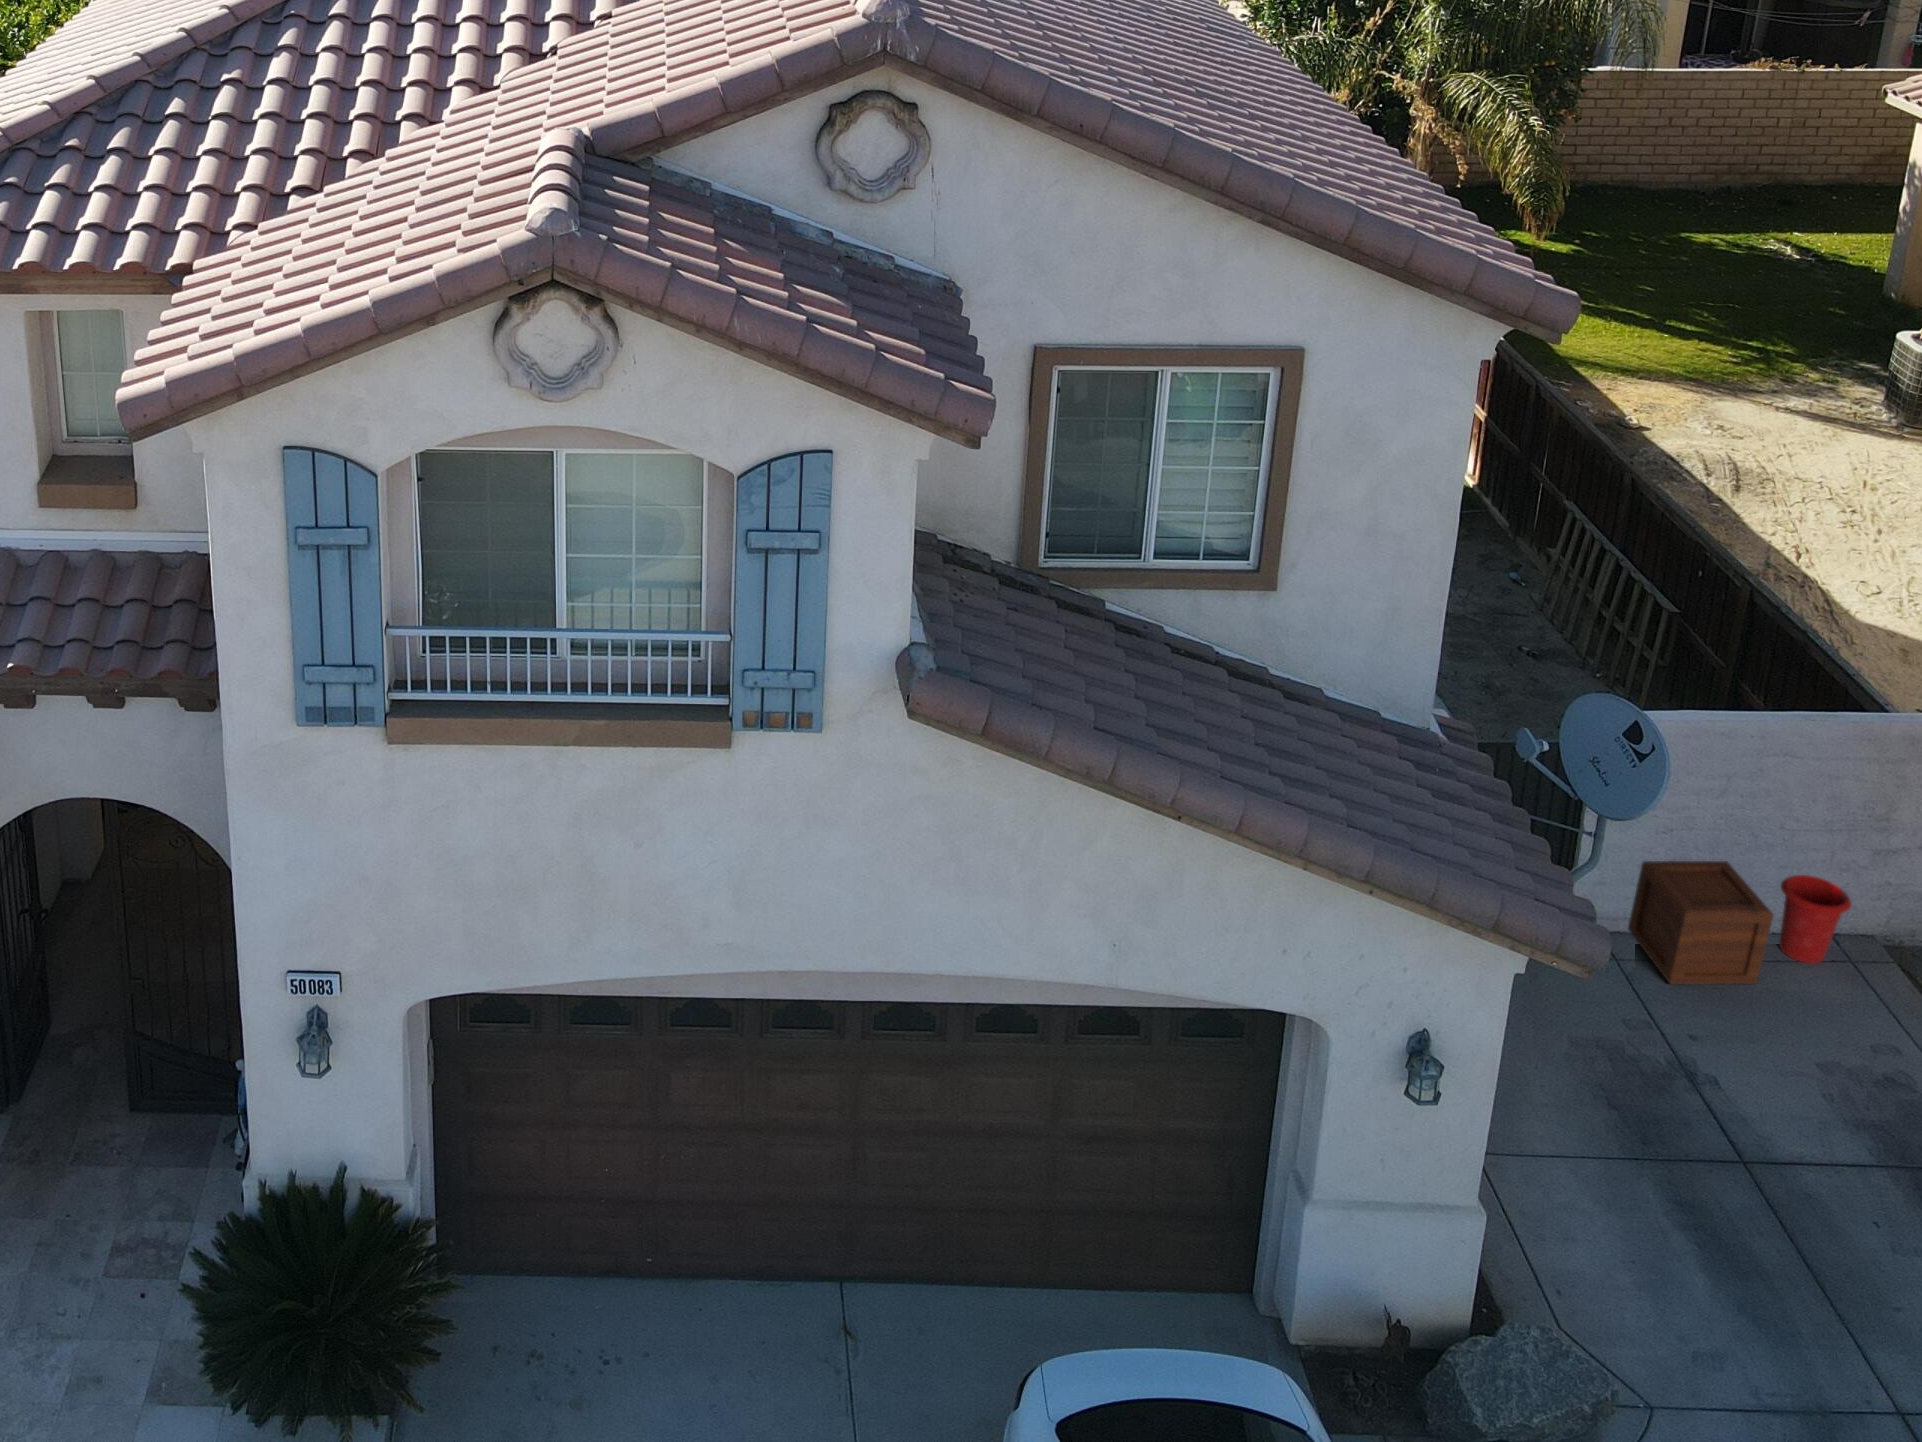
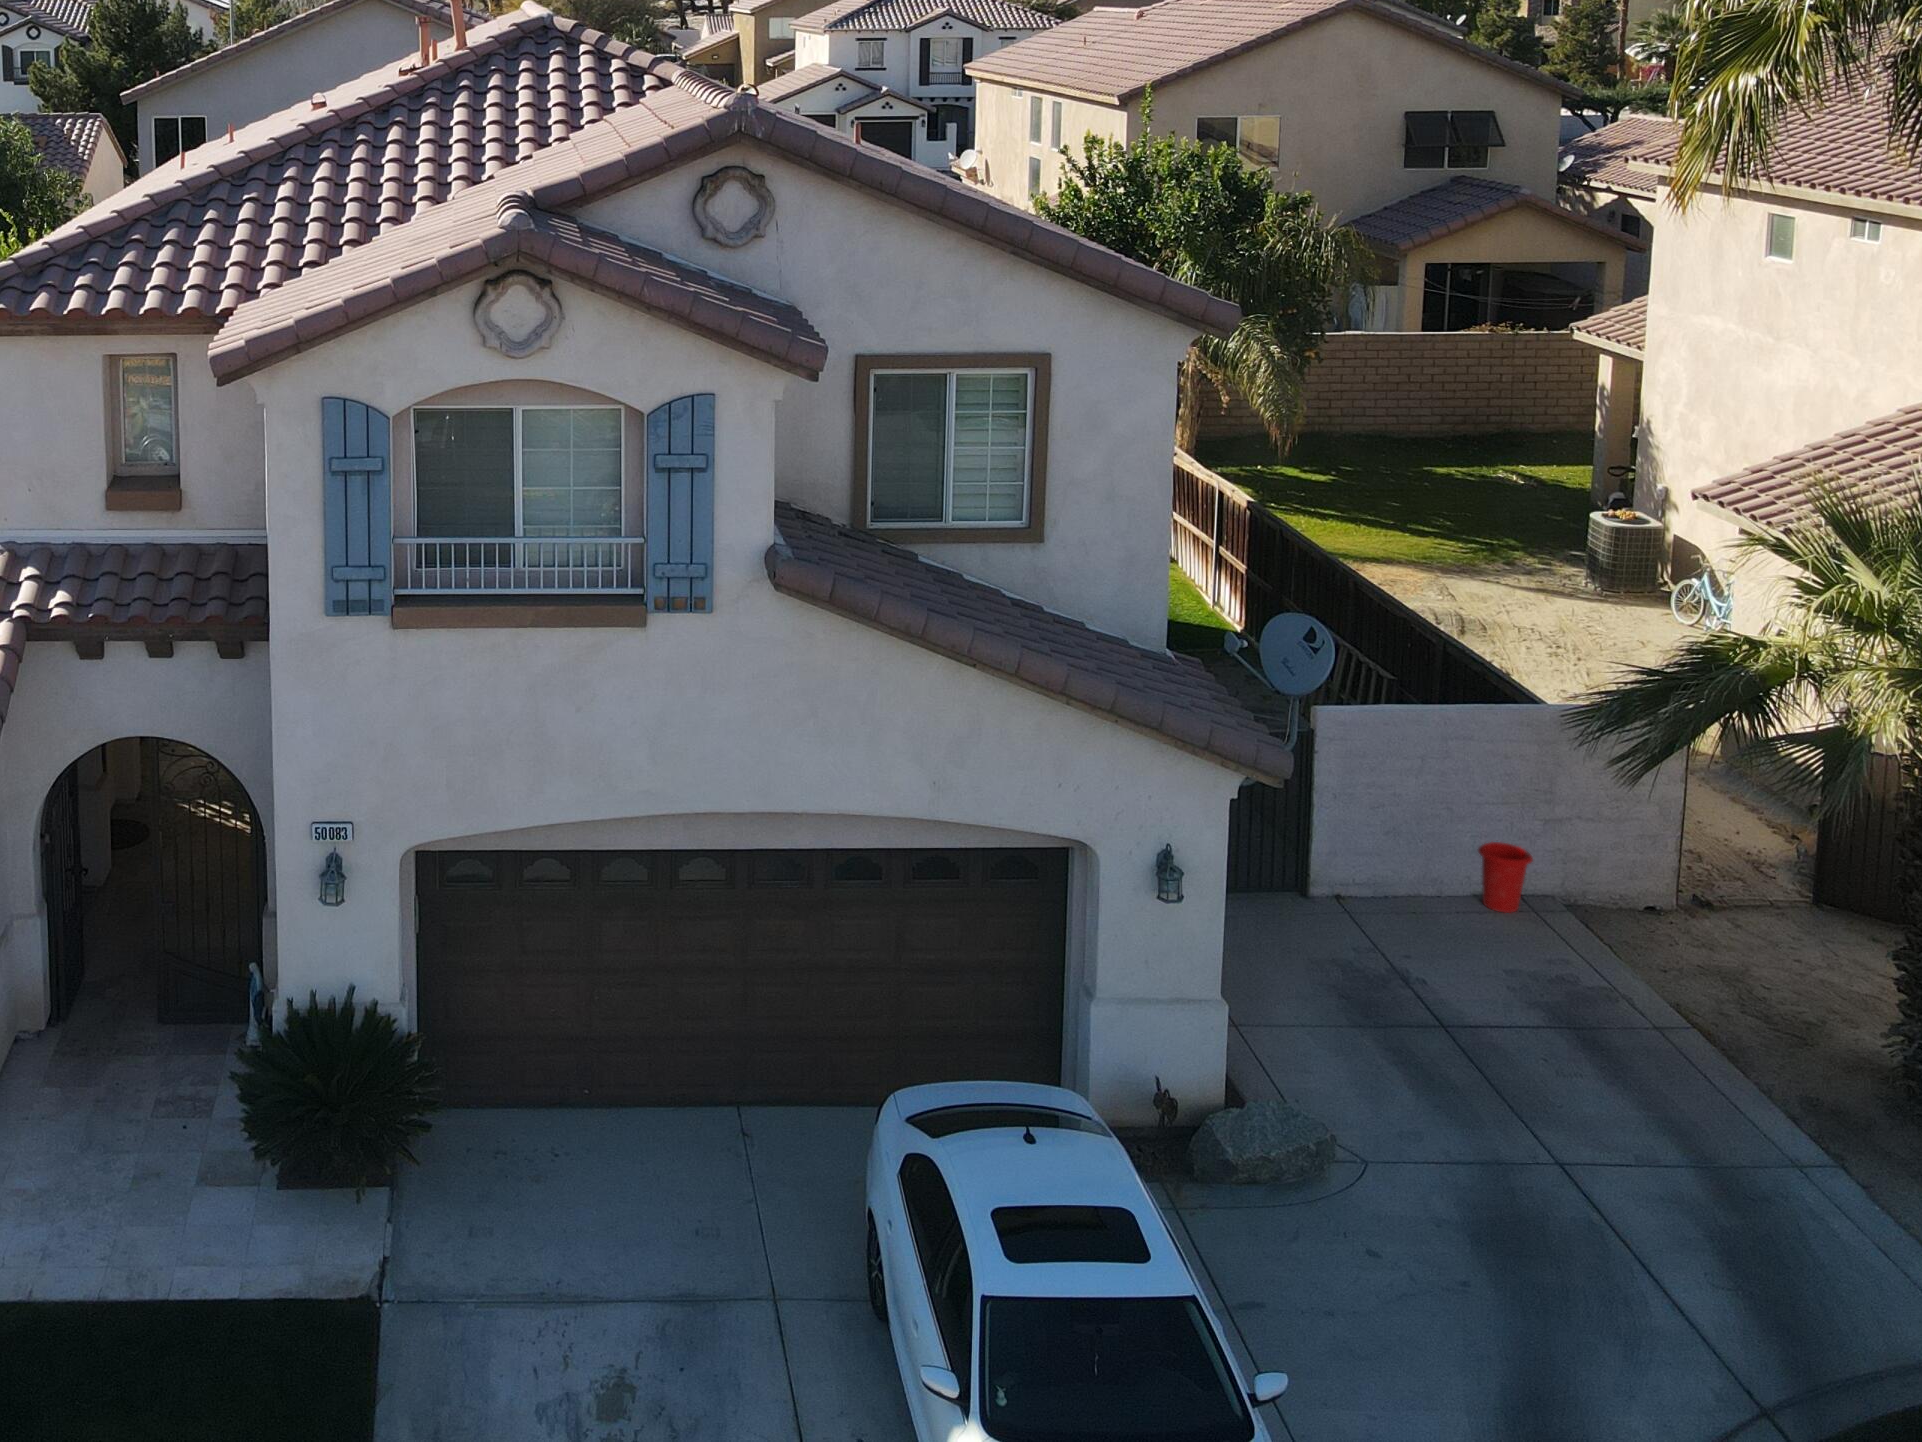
wooden crate: present [1628,861,1773,984] -> none [1361,831,1469,926]

